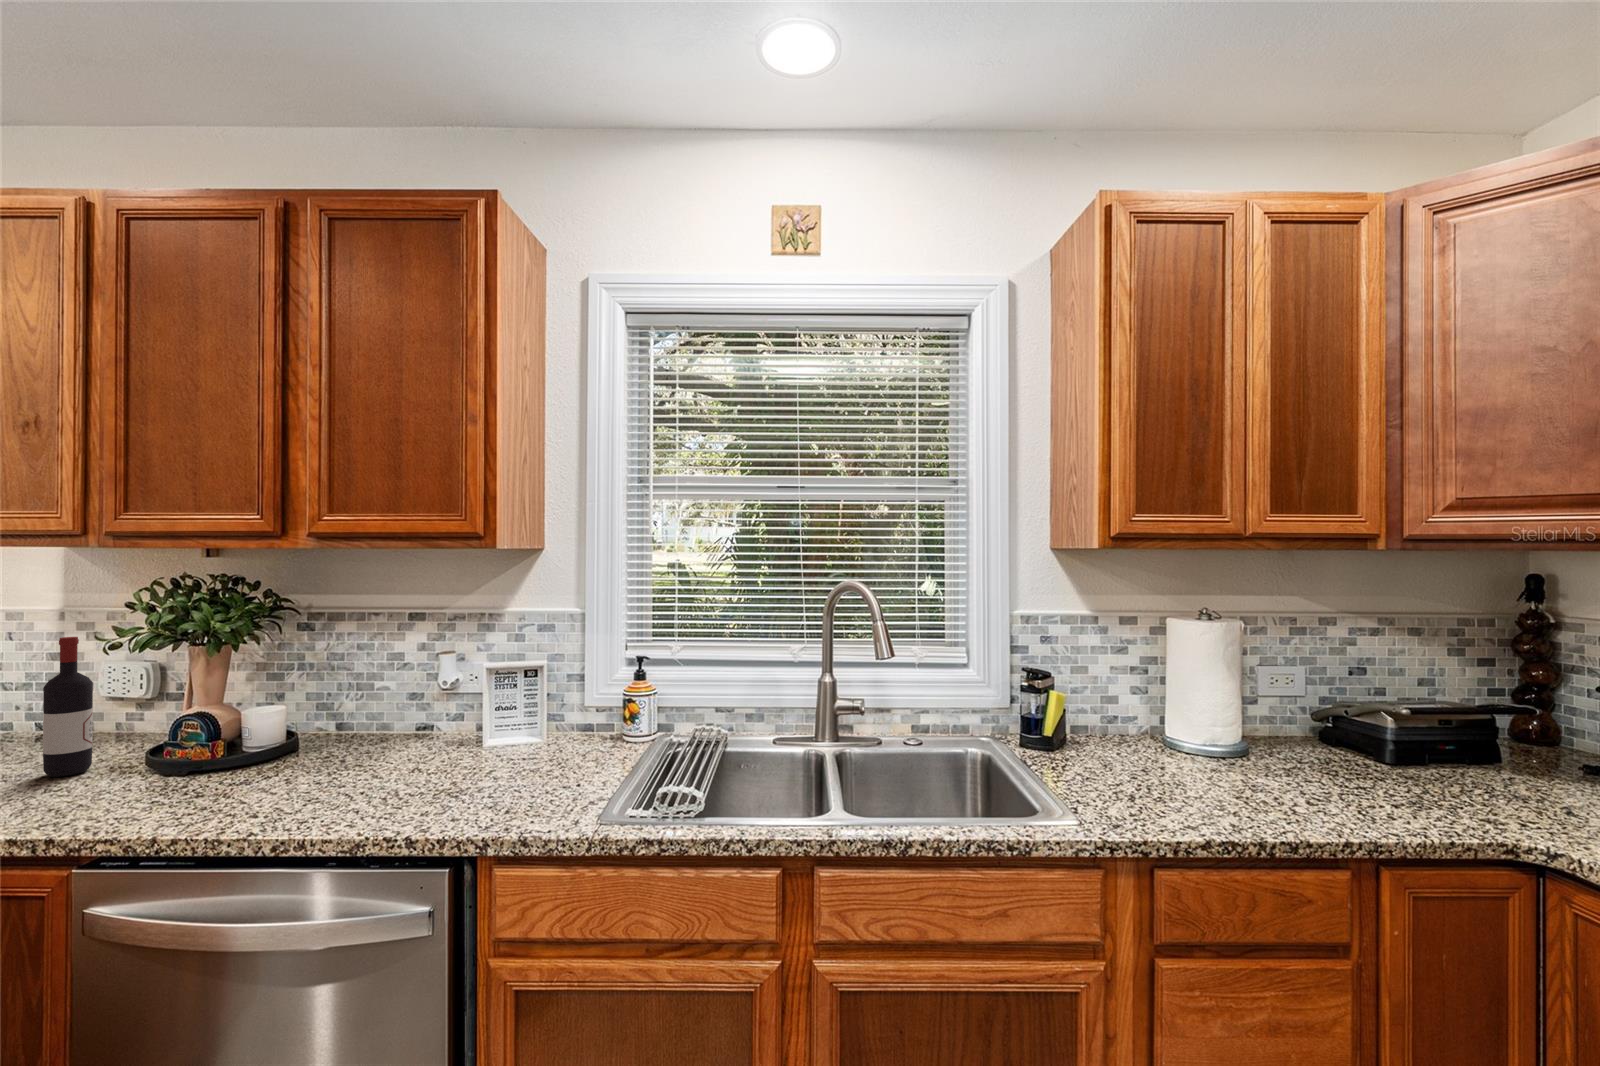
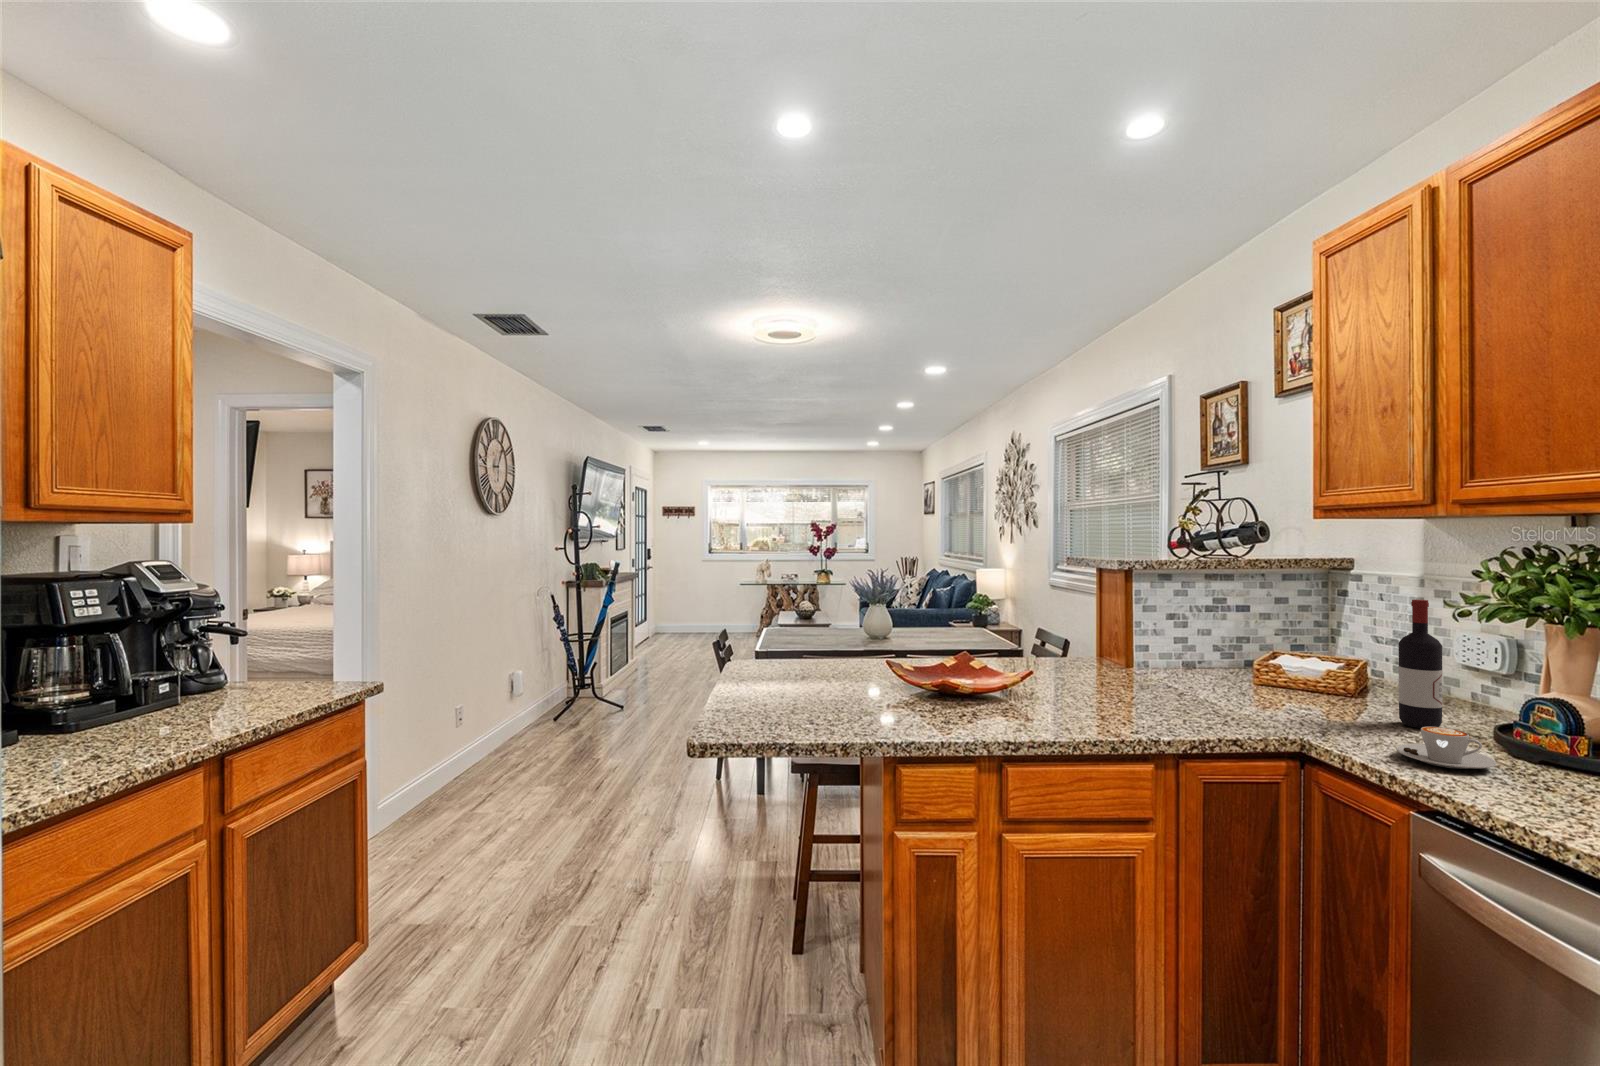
coffee cup: none [49,766,153,811] -> present [1396,727,1496,769]

